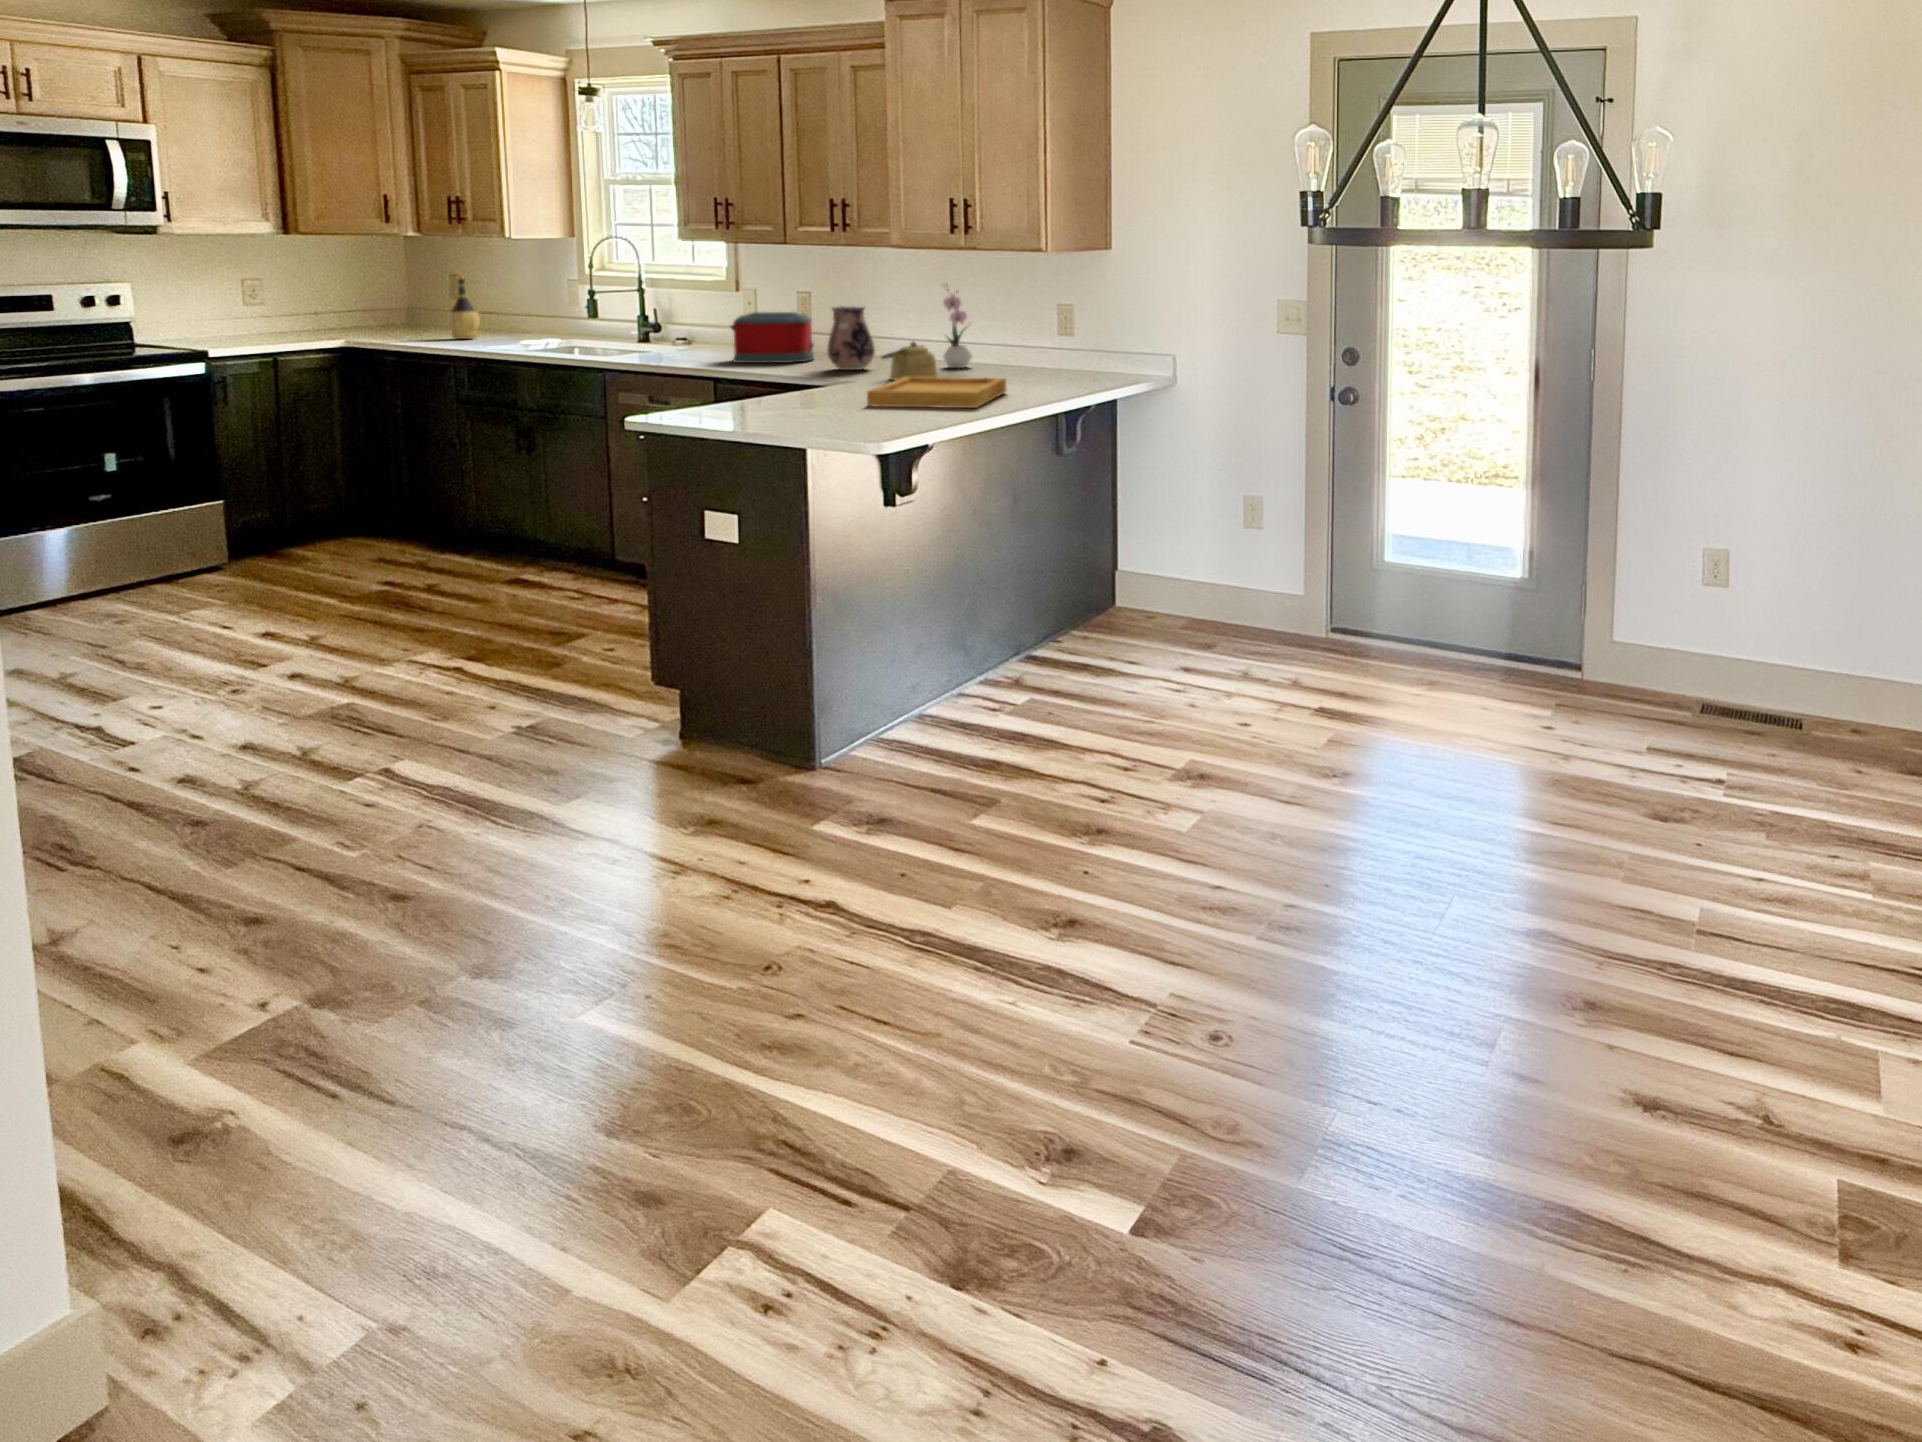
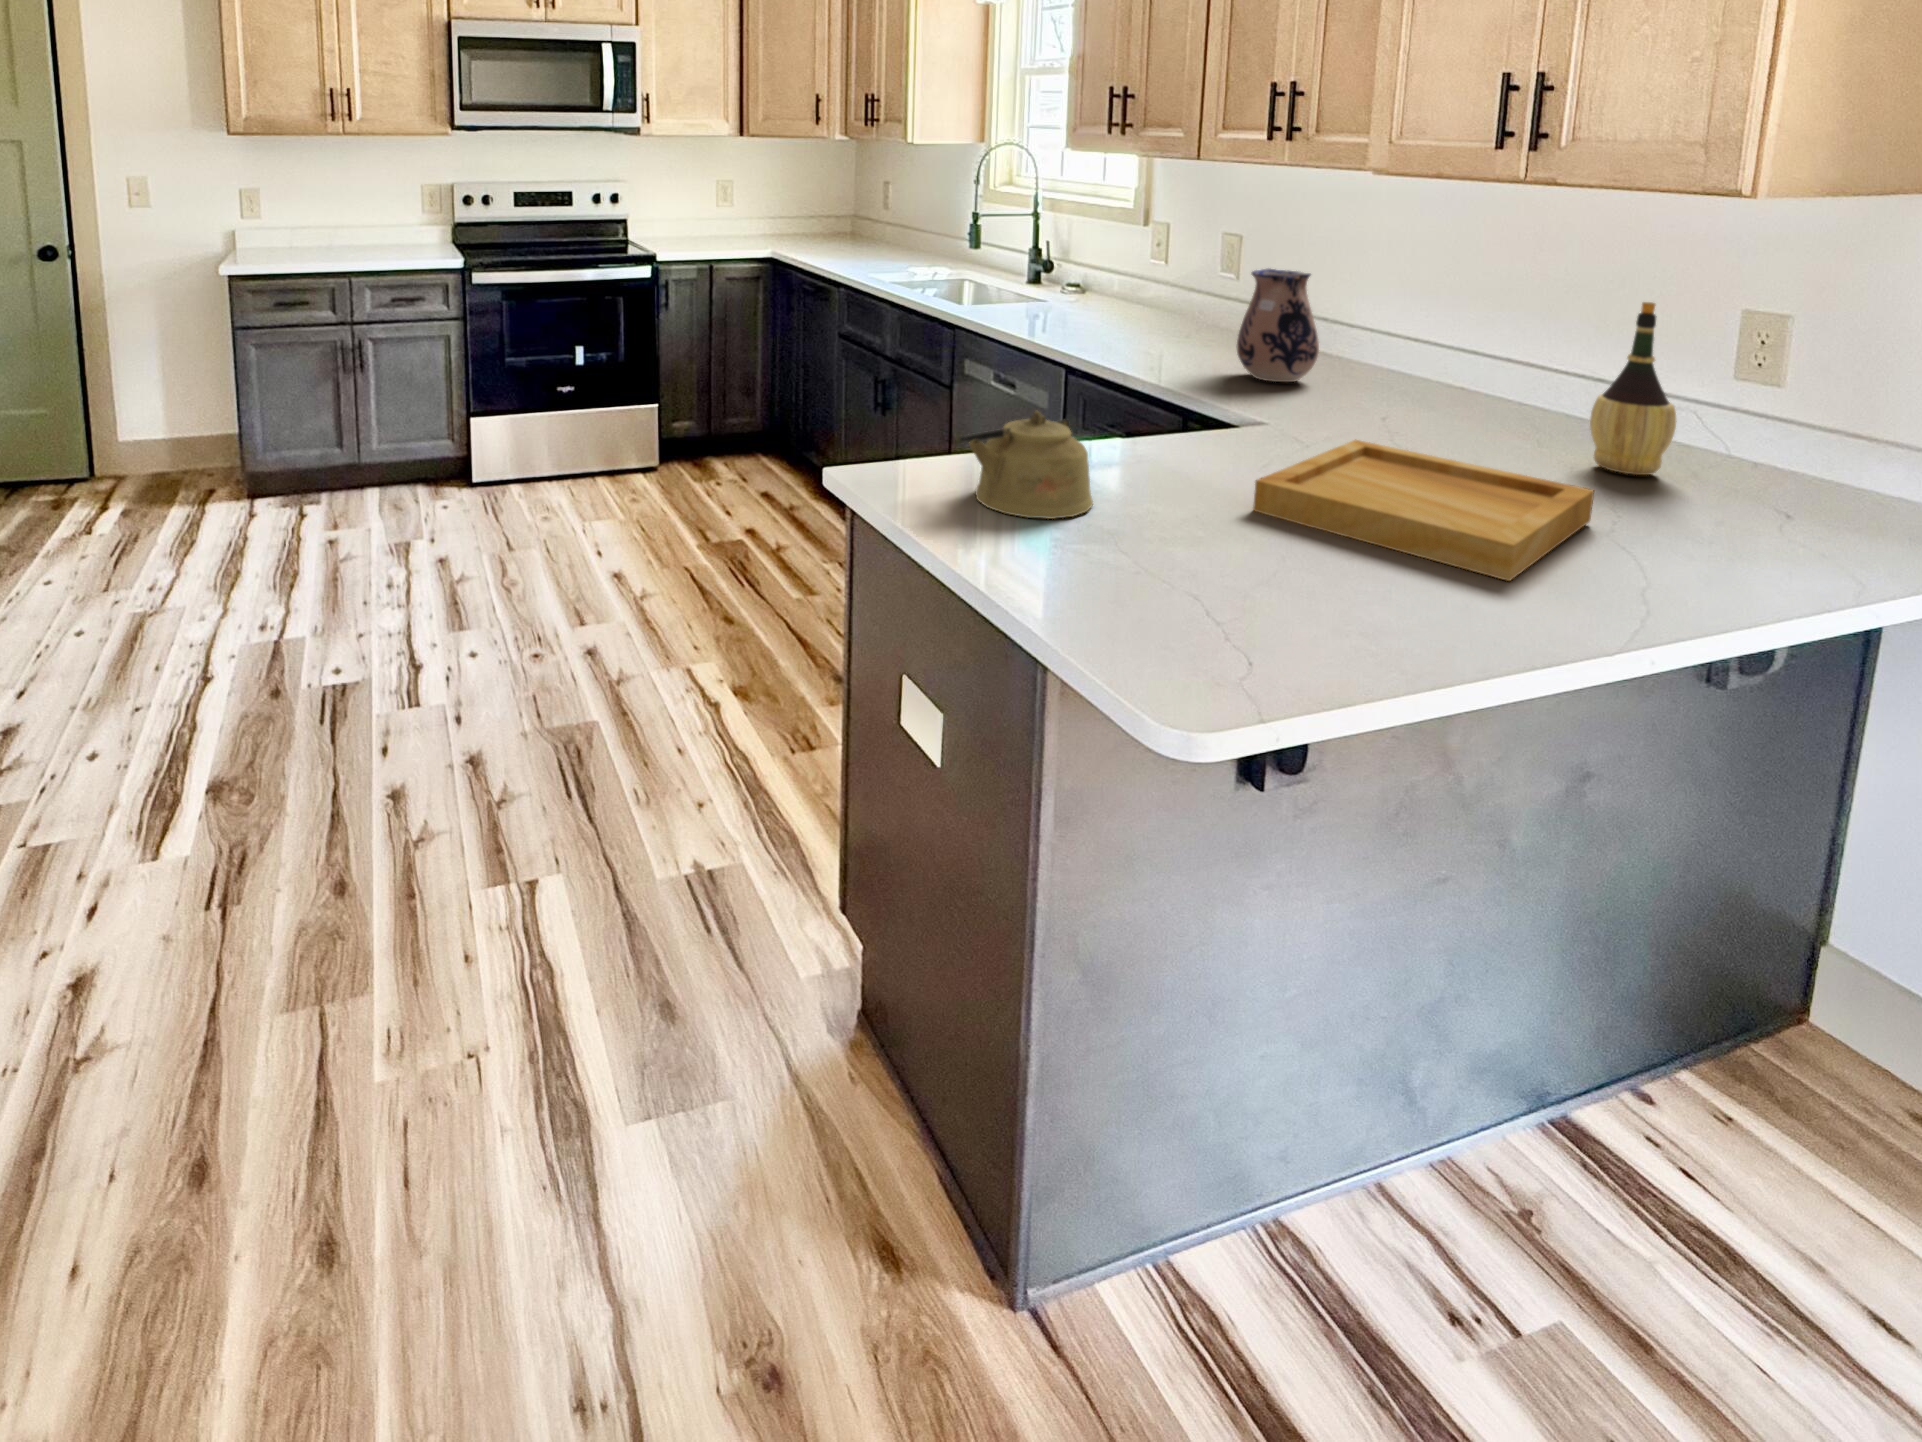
wine bottle: present [448,275,480,339] -> present [1590,302,1676,475]
flower arrangement: present [943,289,972,368] -> none [1447,241,1518,406]
toaster: present [731,312,814,363] -> none [1109,262,1230,348]
kettle: present [882,342,939,380] -> present [960,411,1093,519]

